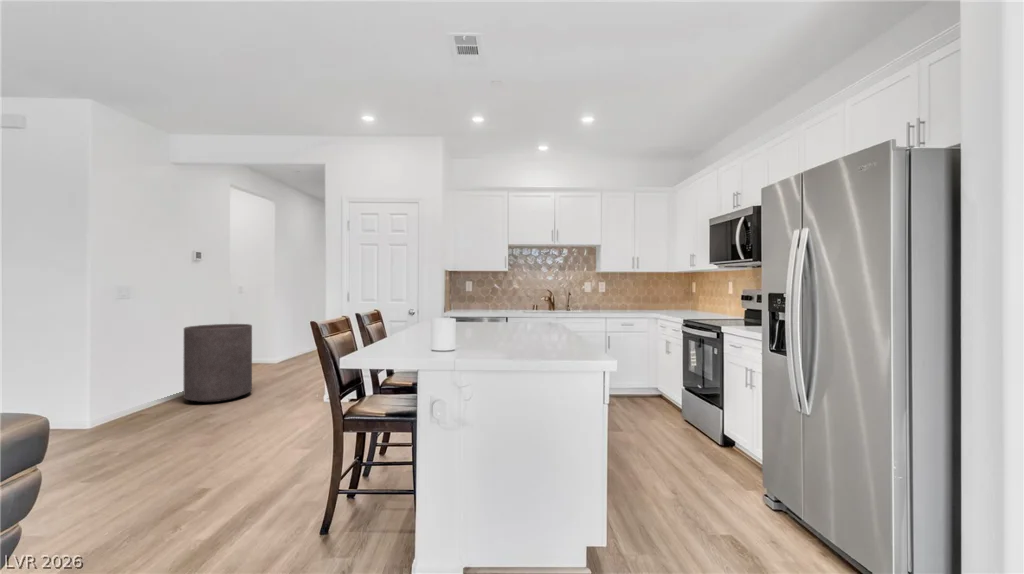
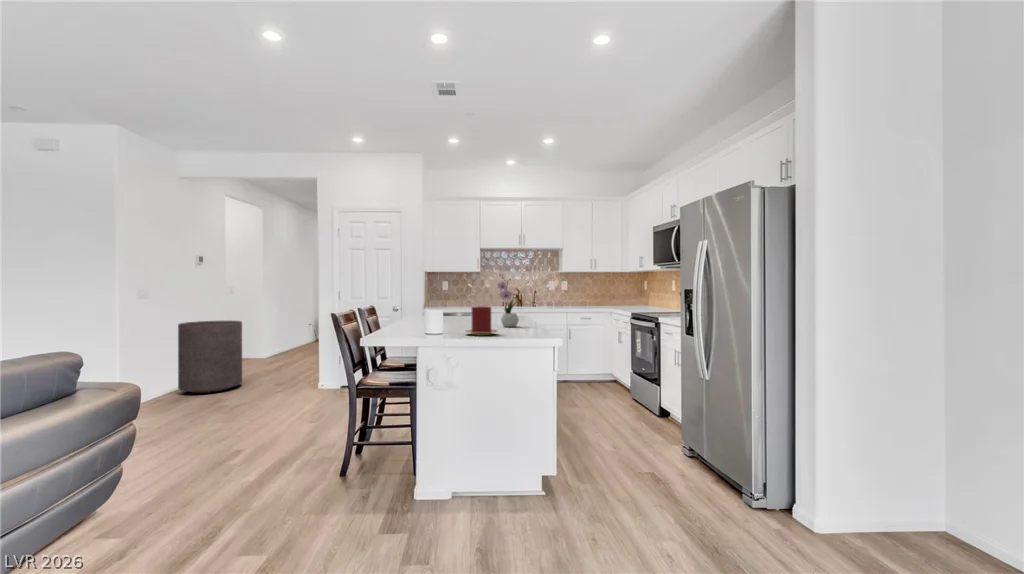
flower arrangement: none [522,273,552,340] -> present [498,275,519,327]
candle: none [476,316,520,355] -> present [466,306,497,335]

